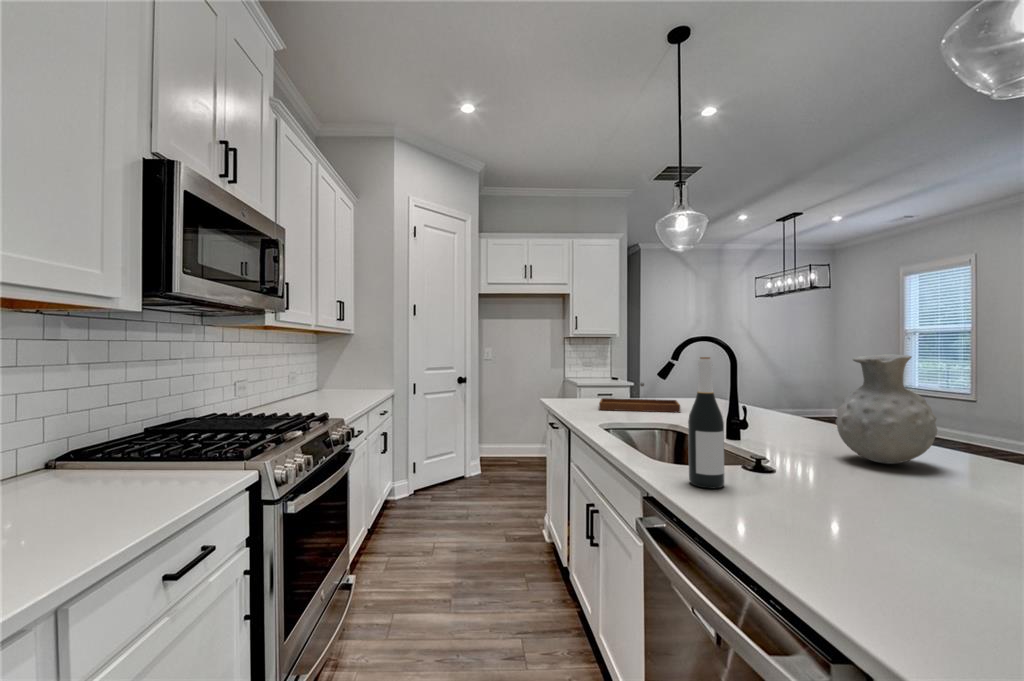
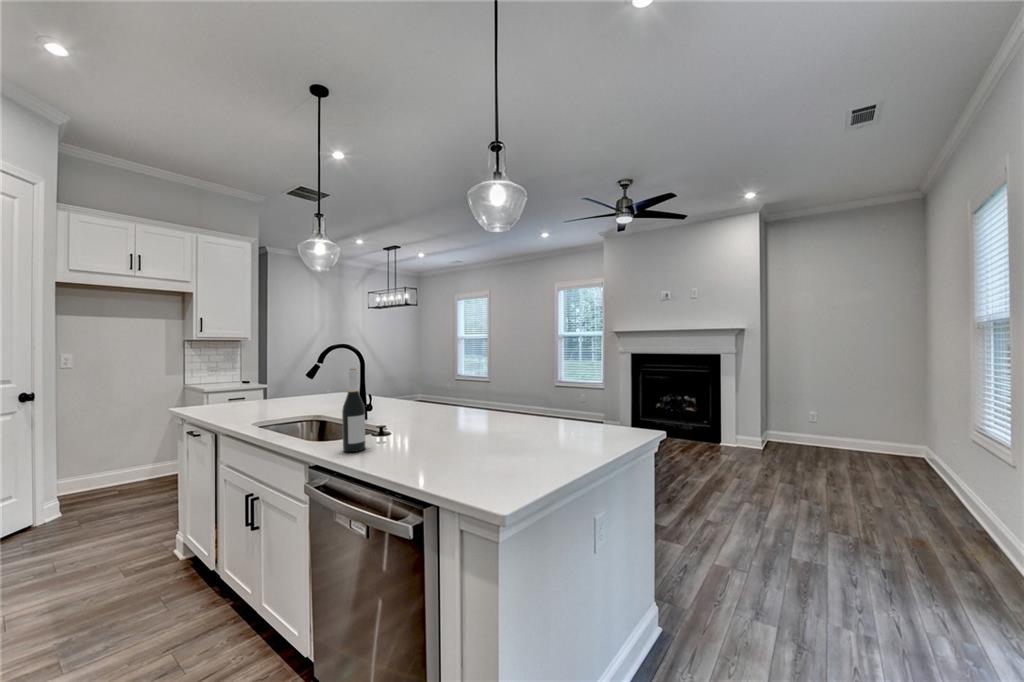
vase: present [836,354,937,464] -> none [422,359,465,418]
tray: present [599,382,680,412] -> none [246,384,322,413]

